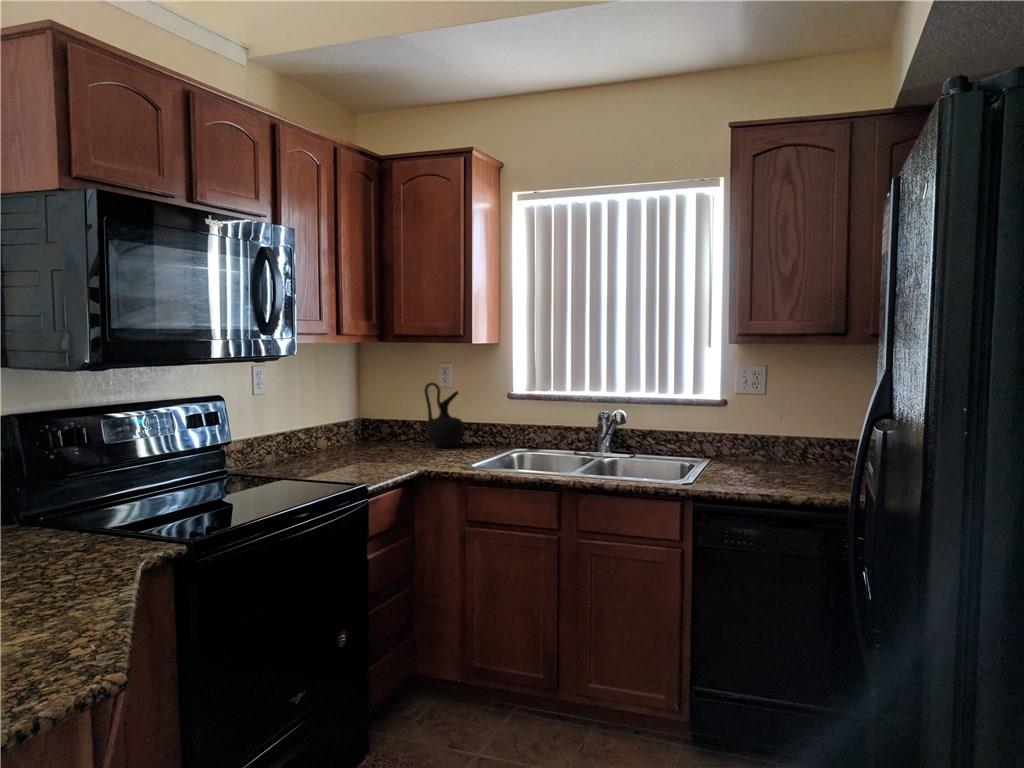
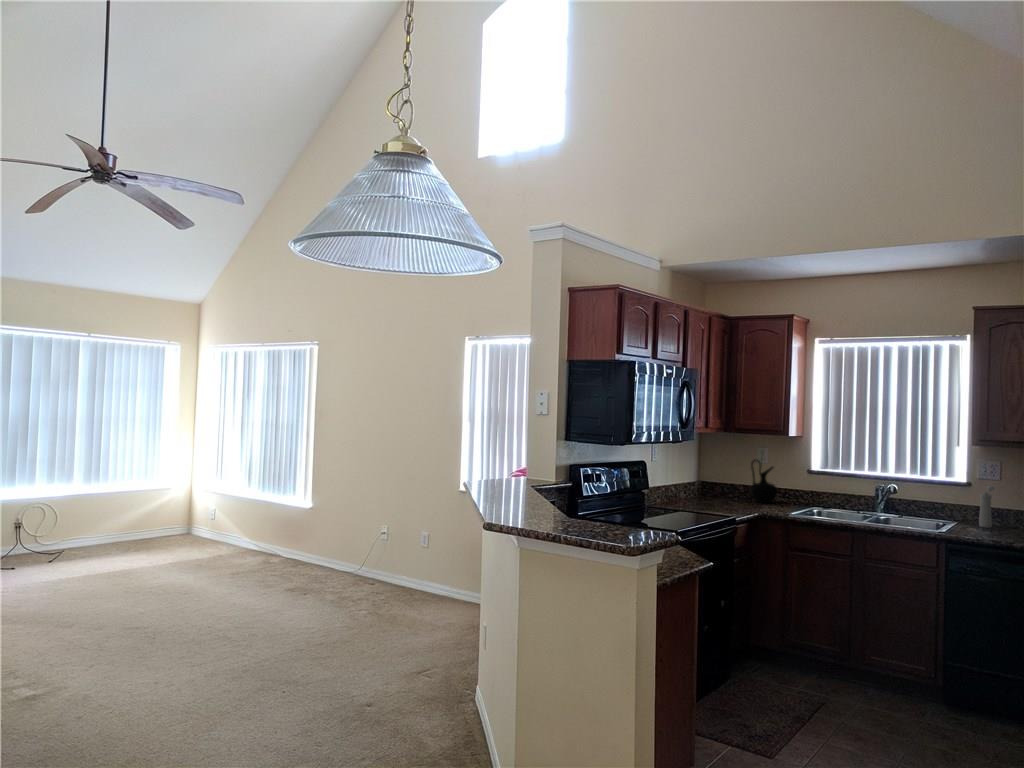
pepper mill: none [737,403,758,466] -> present [979,486,995,528]

